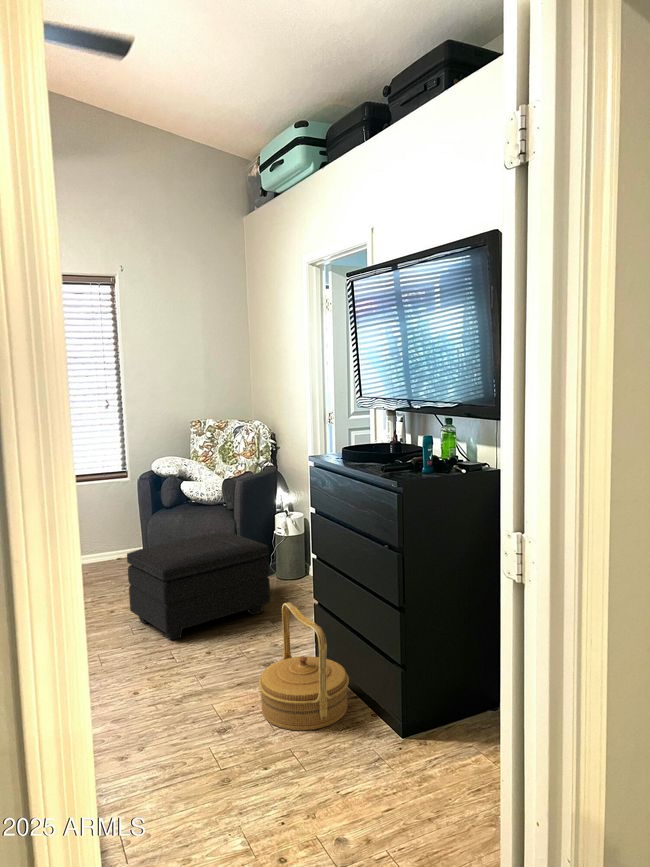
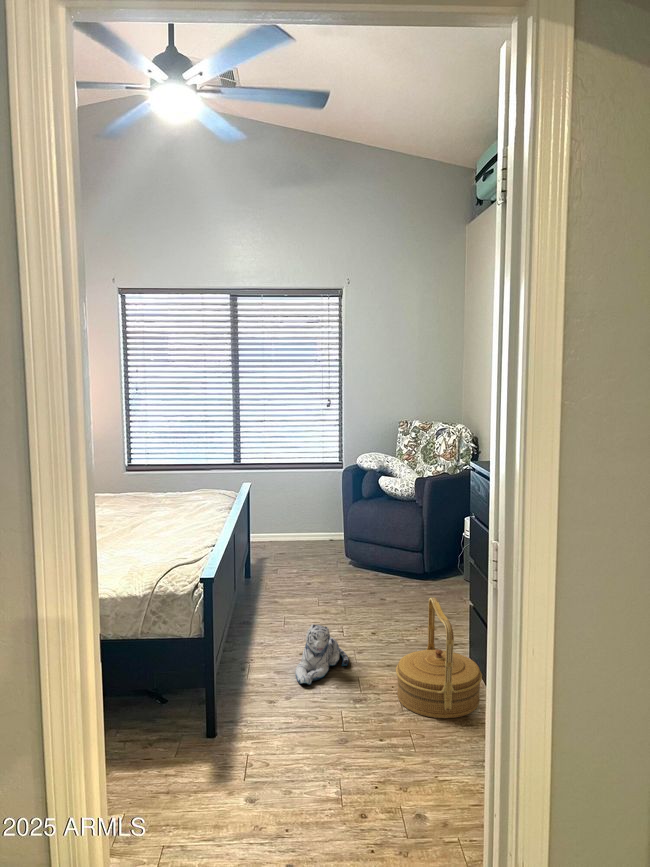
footstool: present [127,532,270,640] -> none [319,527,445,617]
plush toy: none [139,655,196,728] -> present [295,624,349,684]

